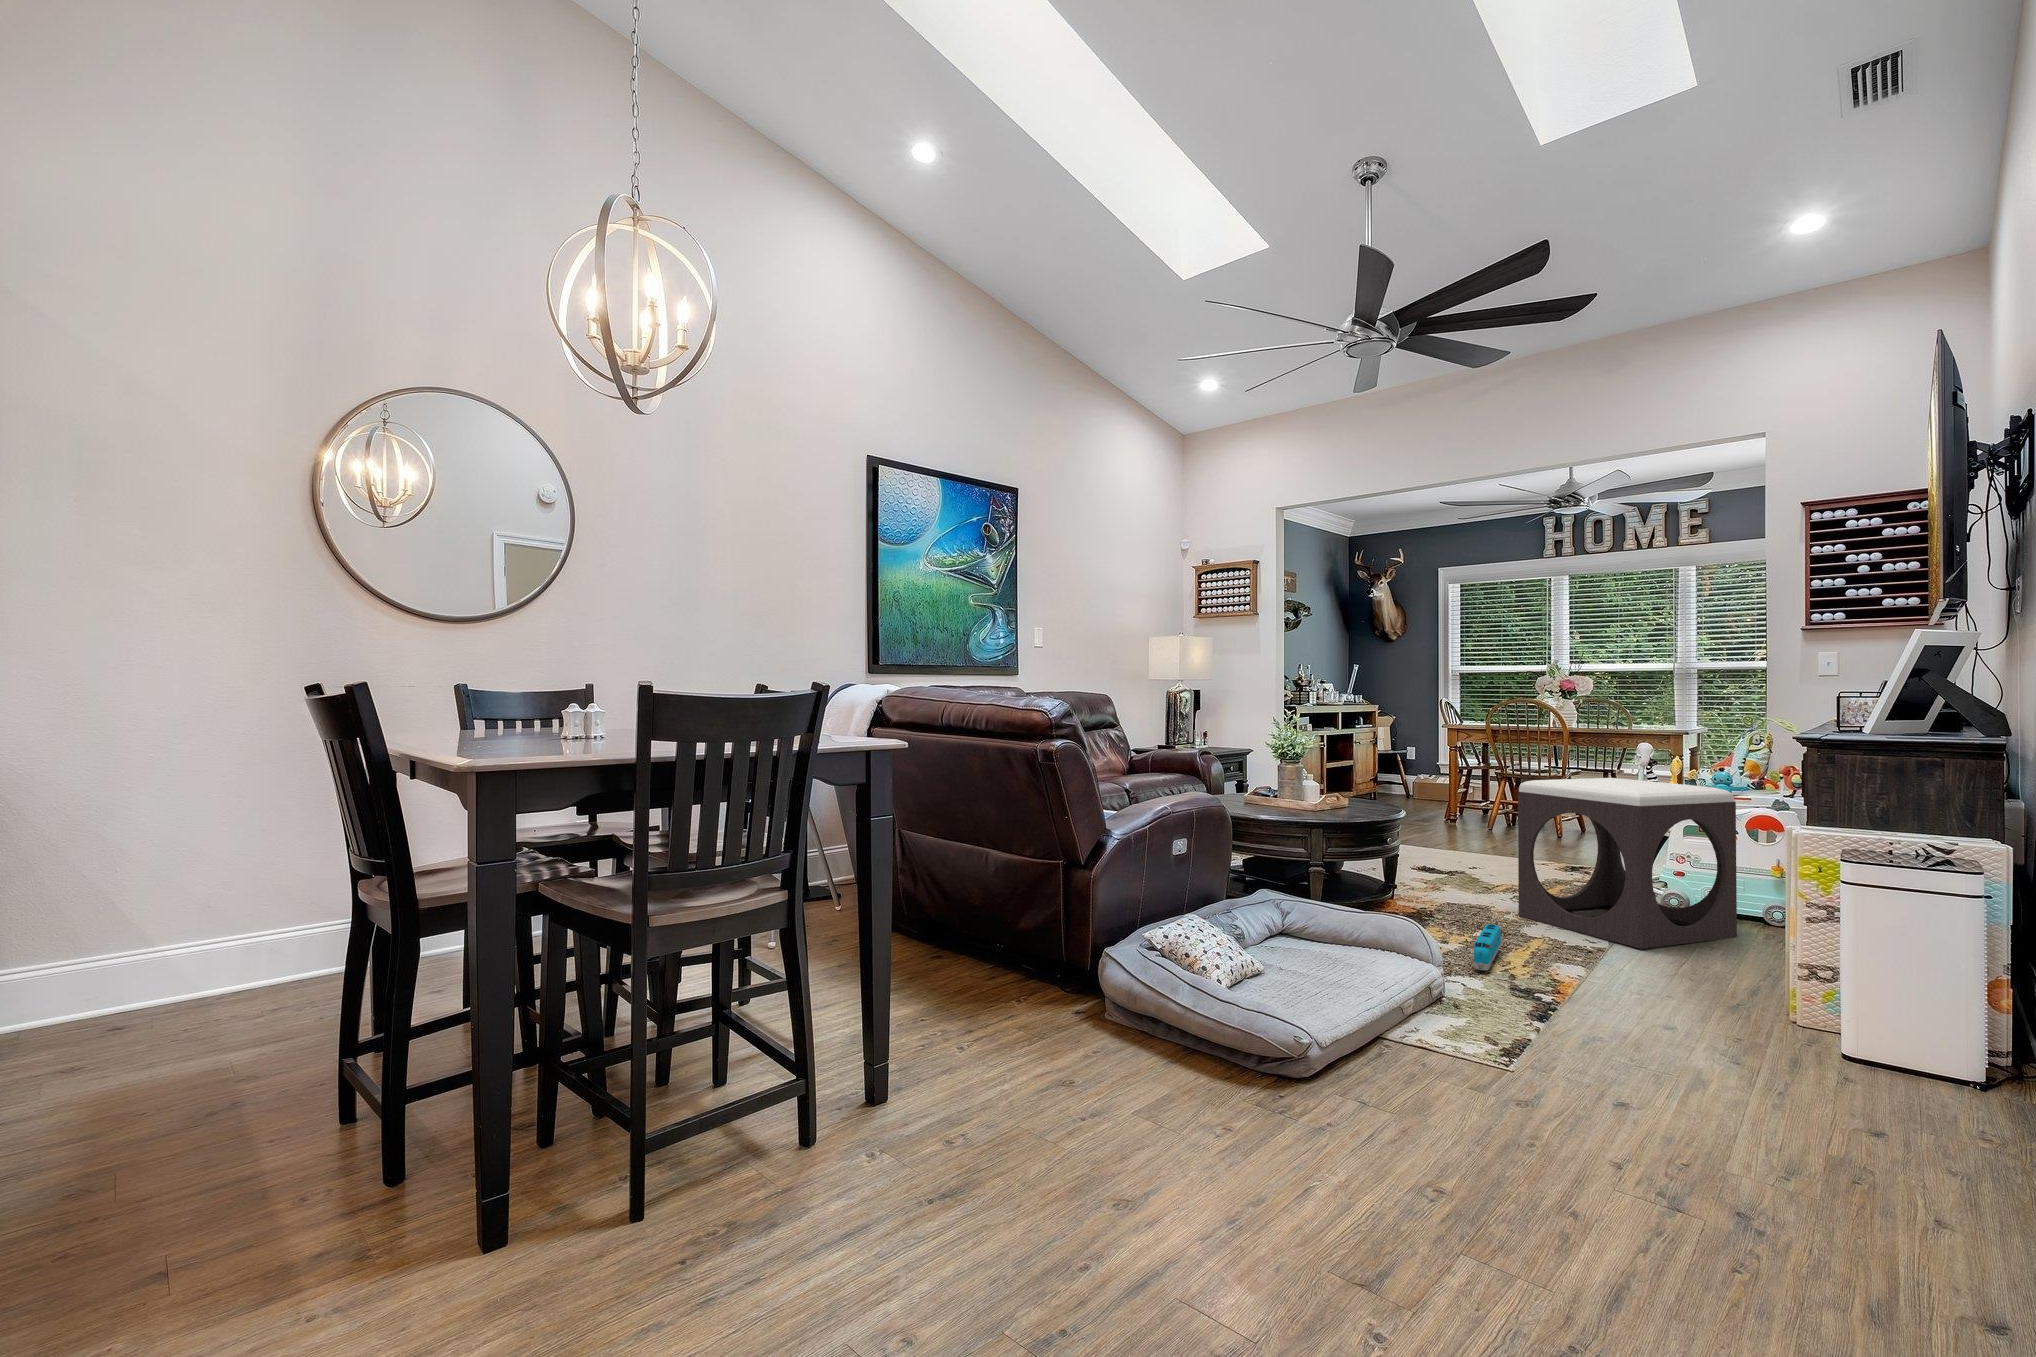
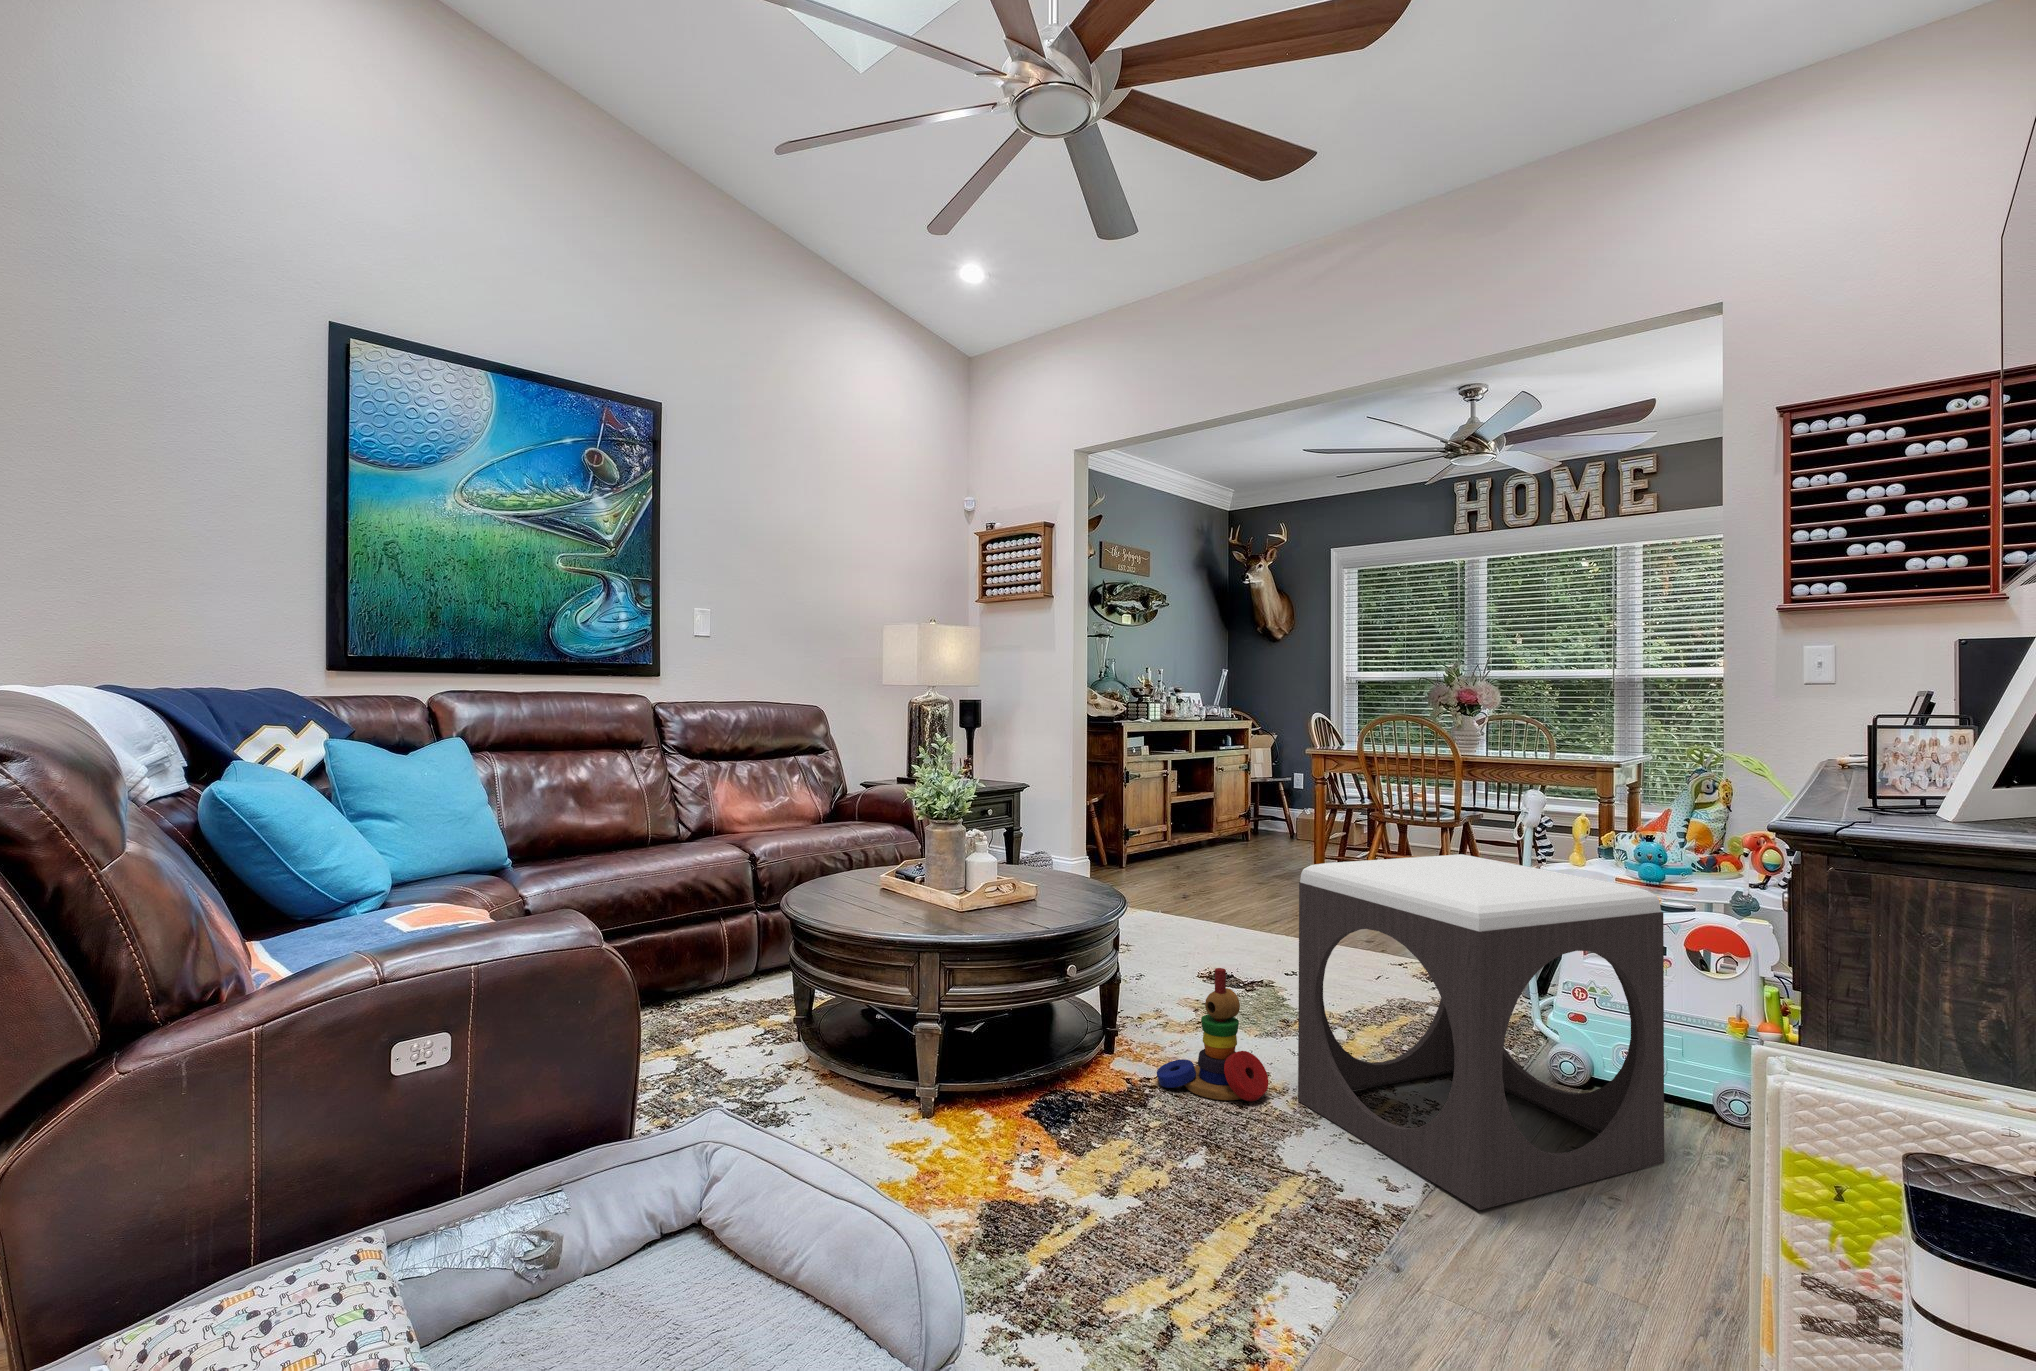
stacking toy: none [1430,843,1501,915] -> present [1157,968,1268,1101]
toy train: present [1473,924,1501,971] -> none [1108,1165,1209,1310]

